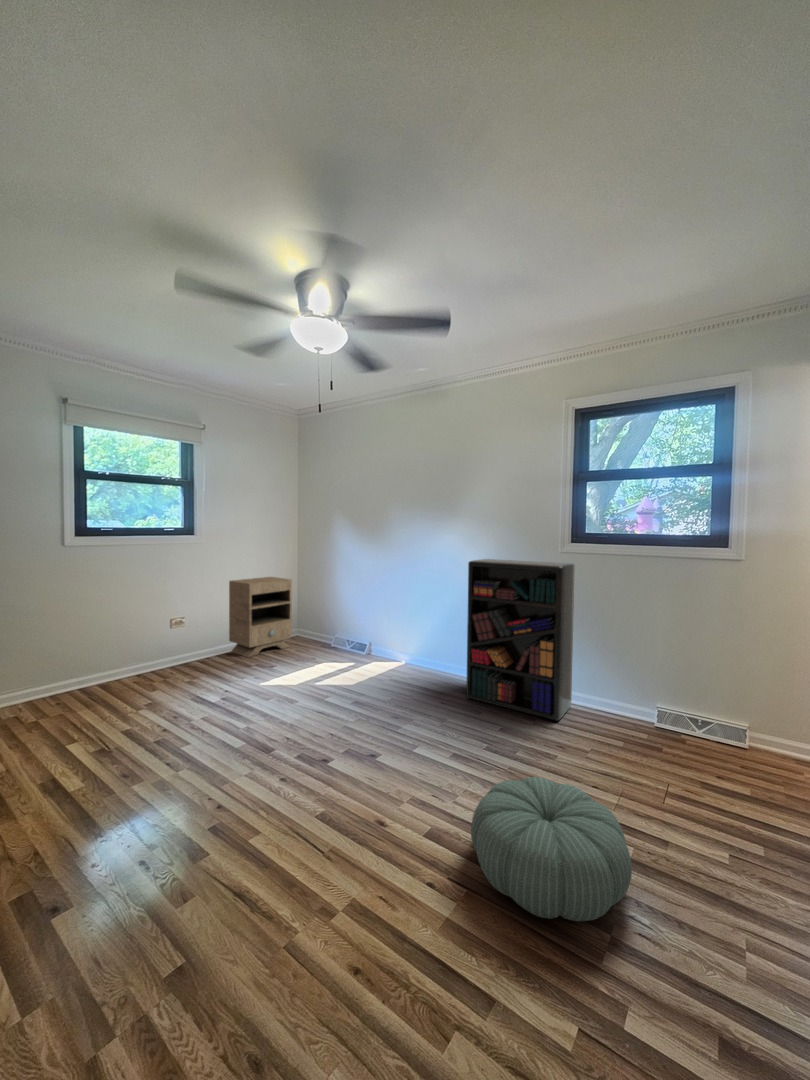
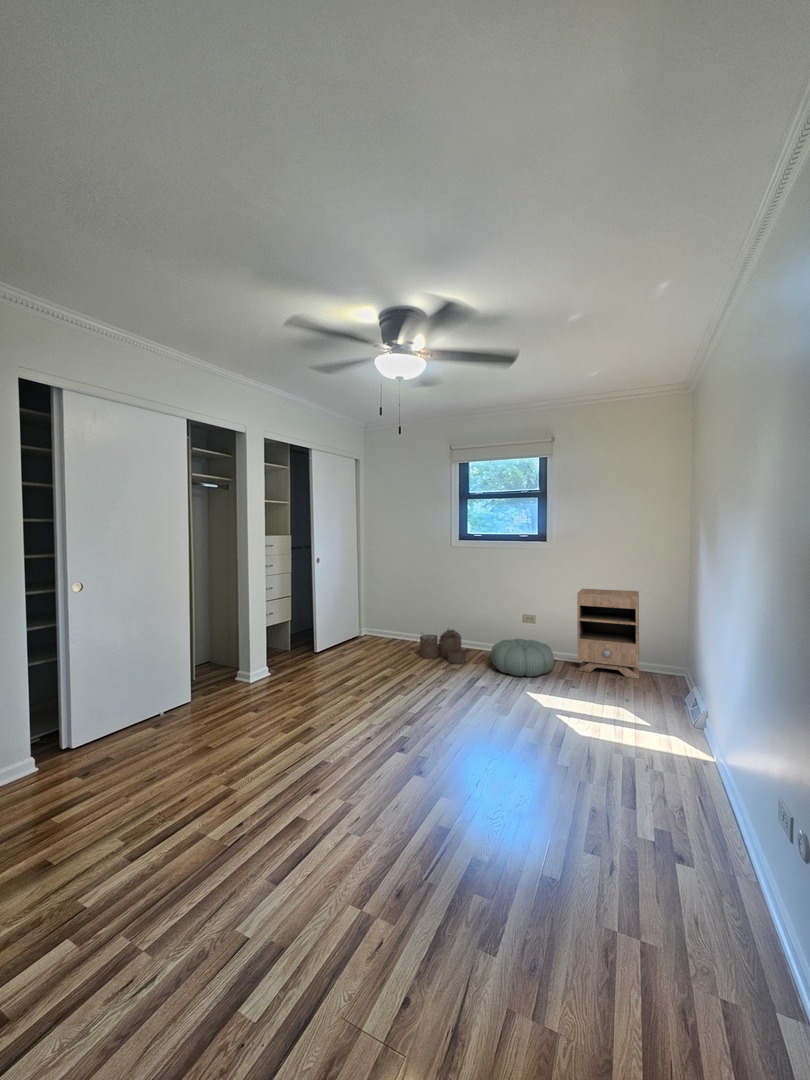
bookshelf: present [466,559,575,721] -> none [633,593,802,1024]
woven basket: none [52,663,143,716] -> present [420,630,466,664]
pouf: present [471,777,632,921] -> present [491,639,554,676]

